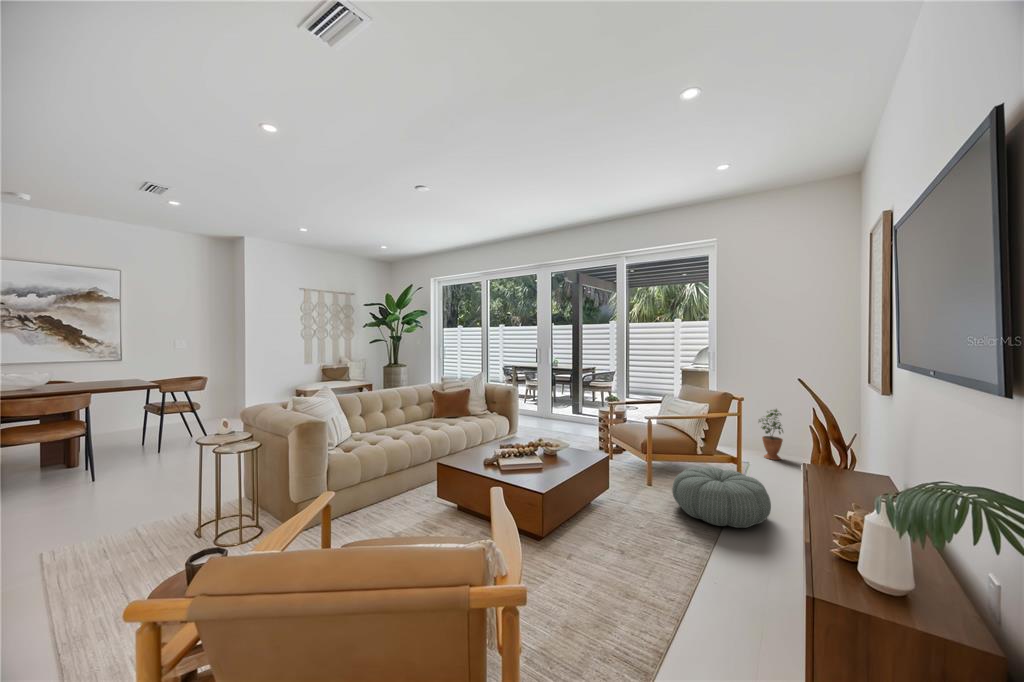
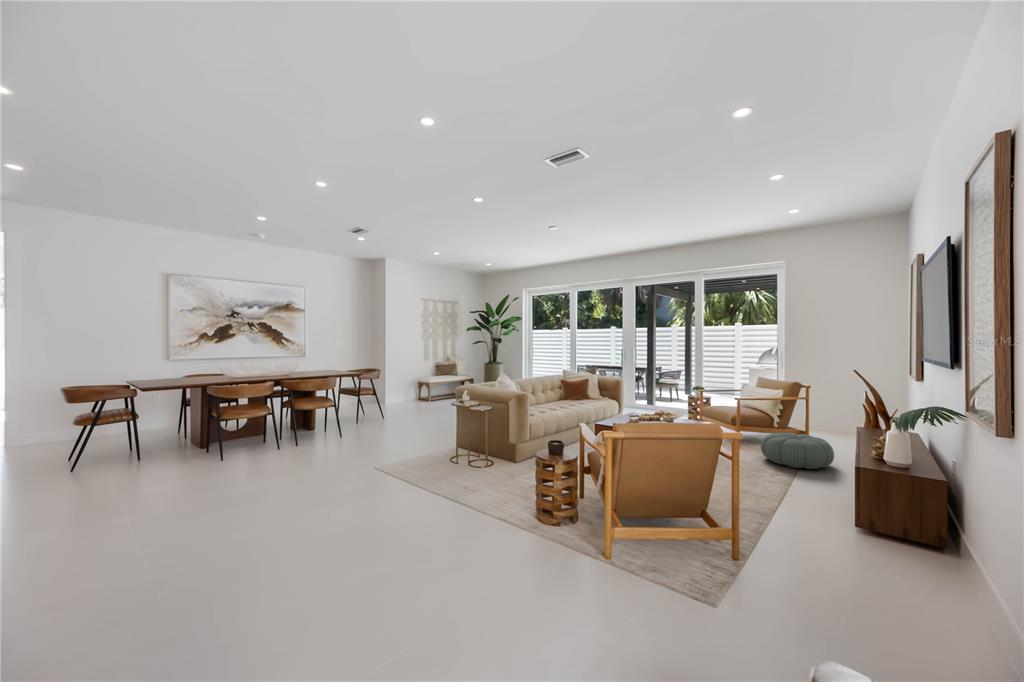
potted plant: present [759,409,783,460] -> none [823,395,844,437]

